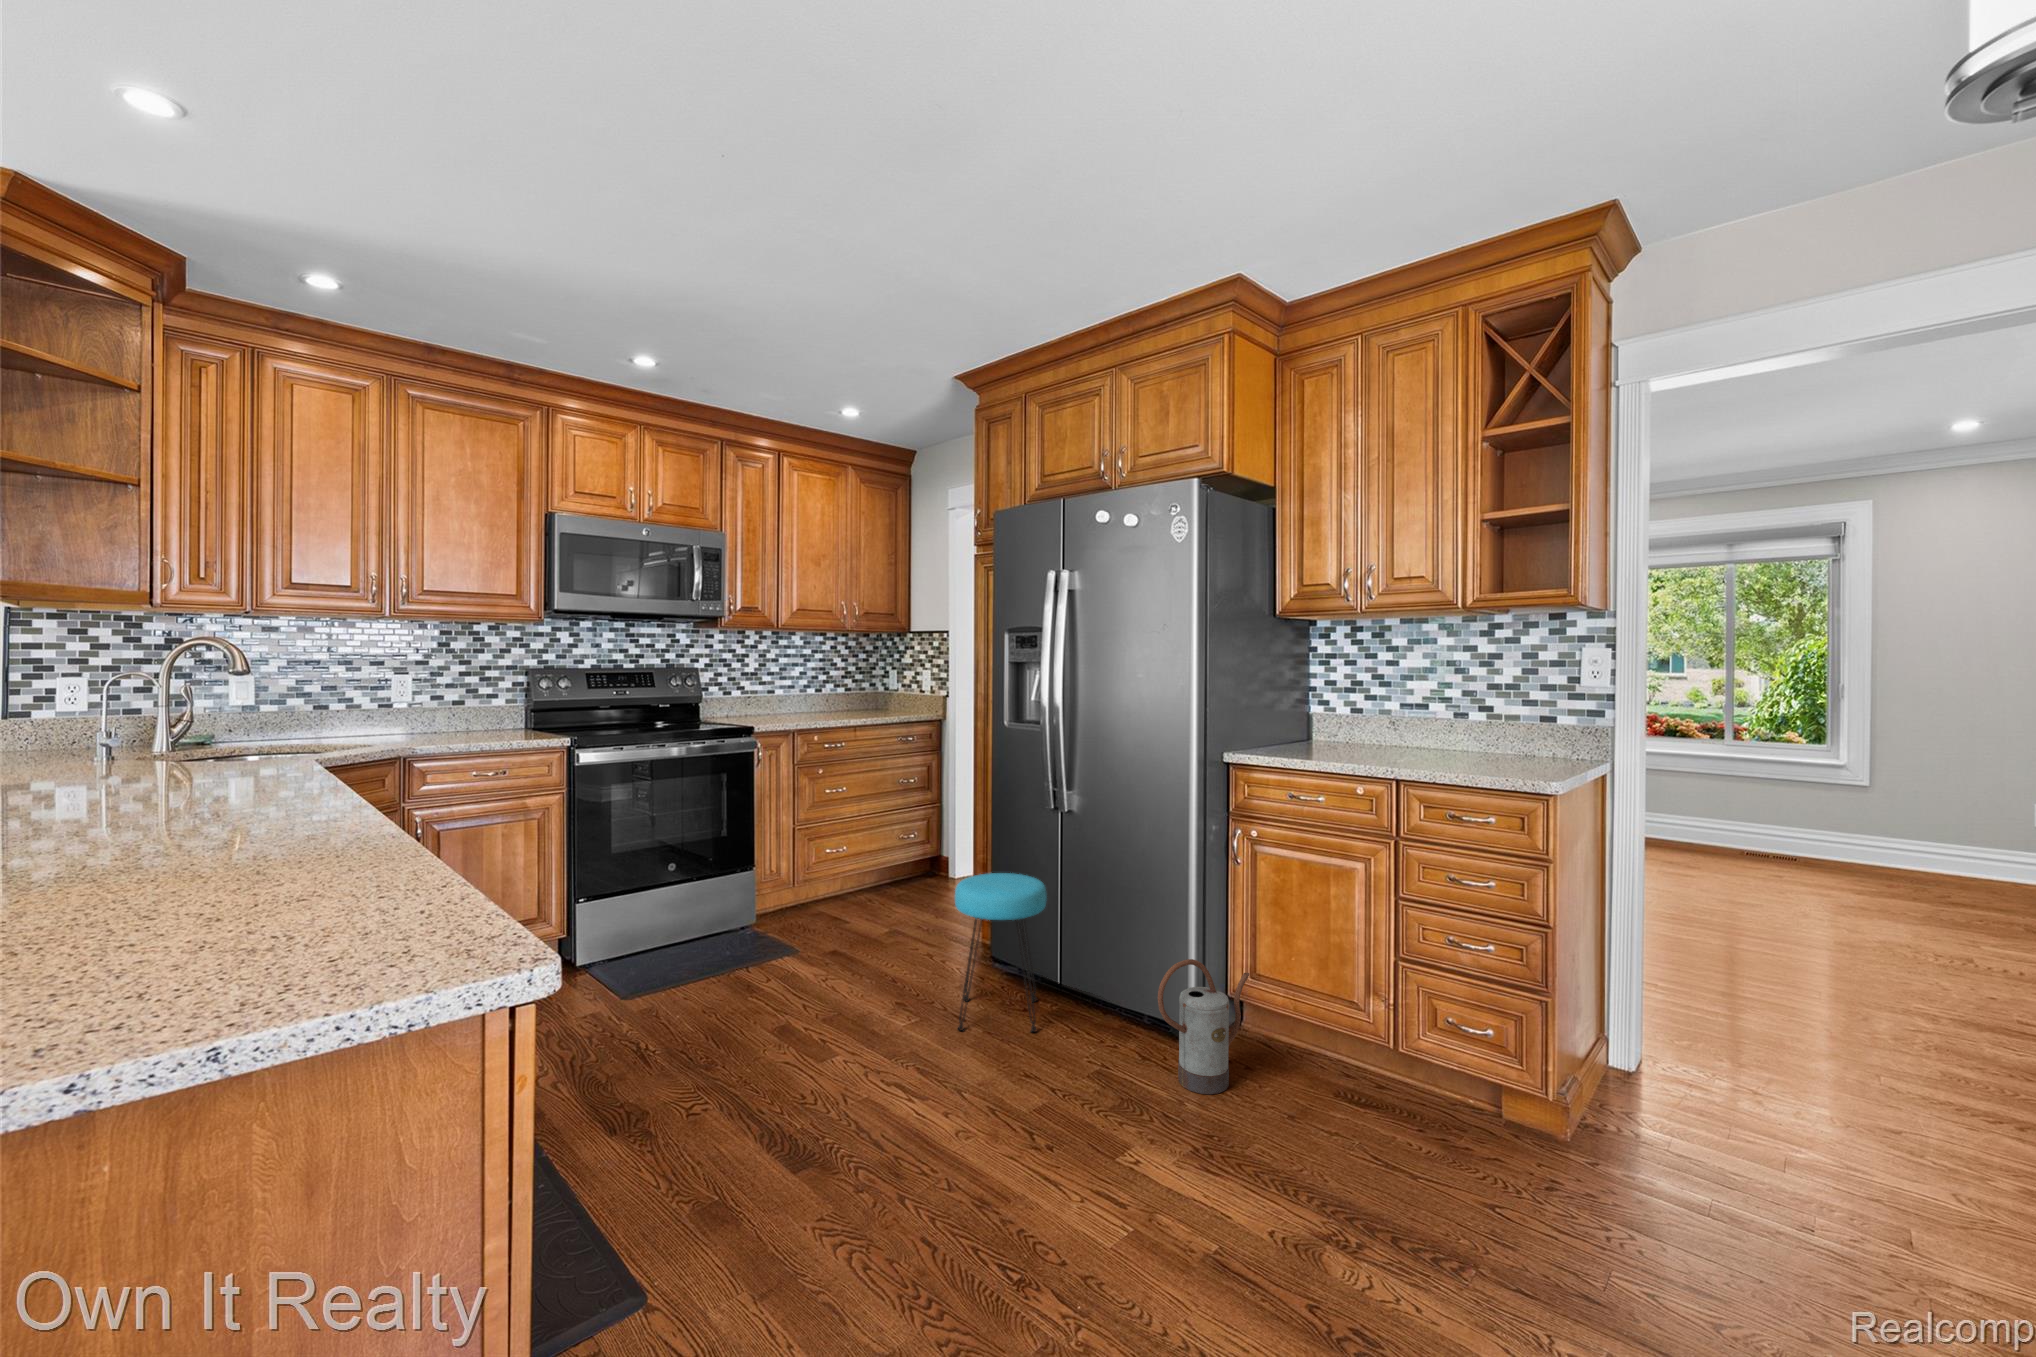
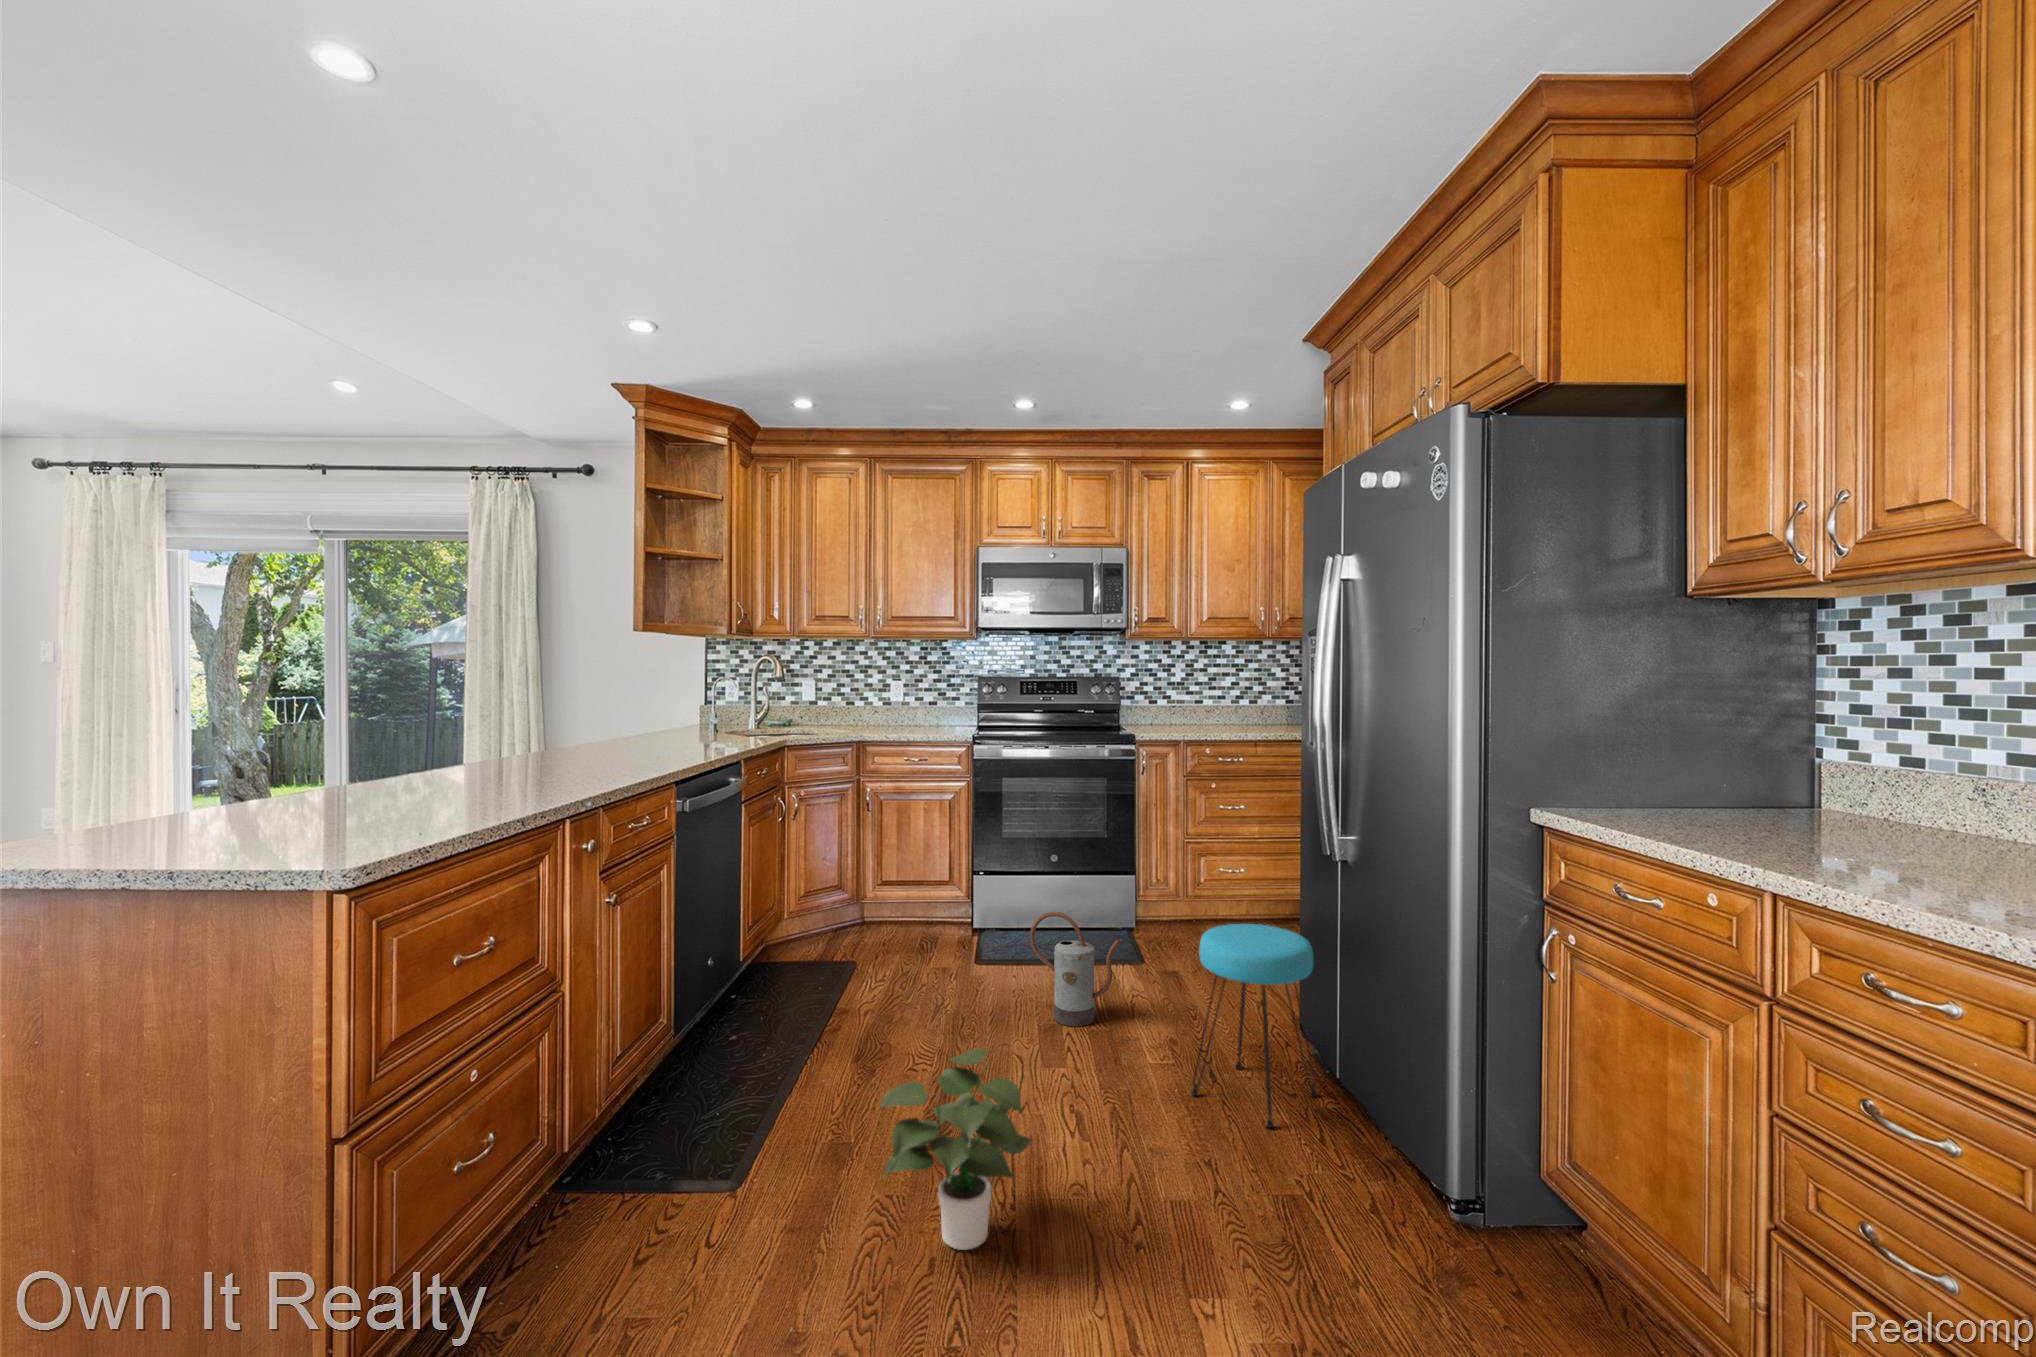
watering can: present [1158,959,1249,1094] -> present [1030,912,1122,1026]
potted plant: none [846,1028,988,1223] -> present [879,1048,1033,1250]

